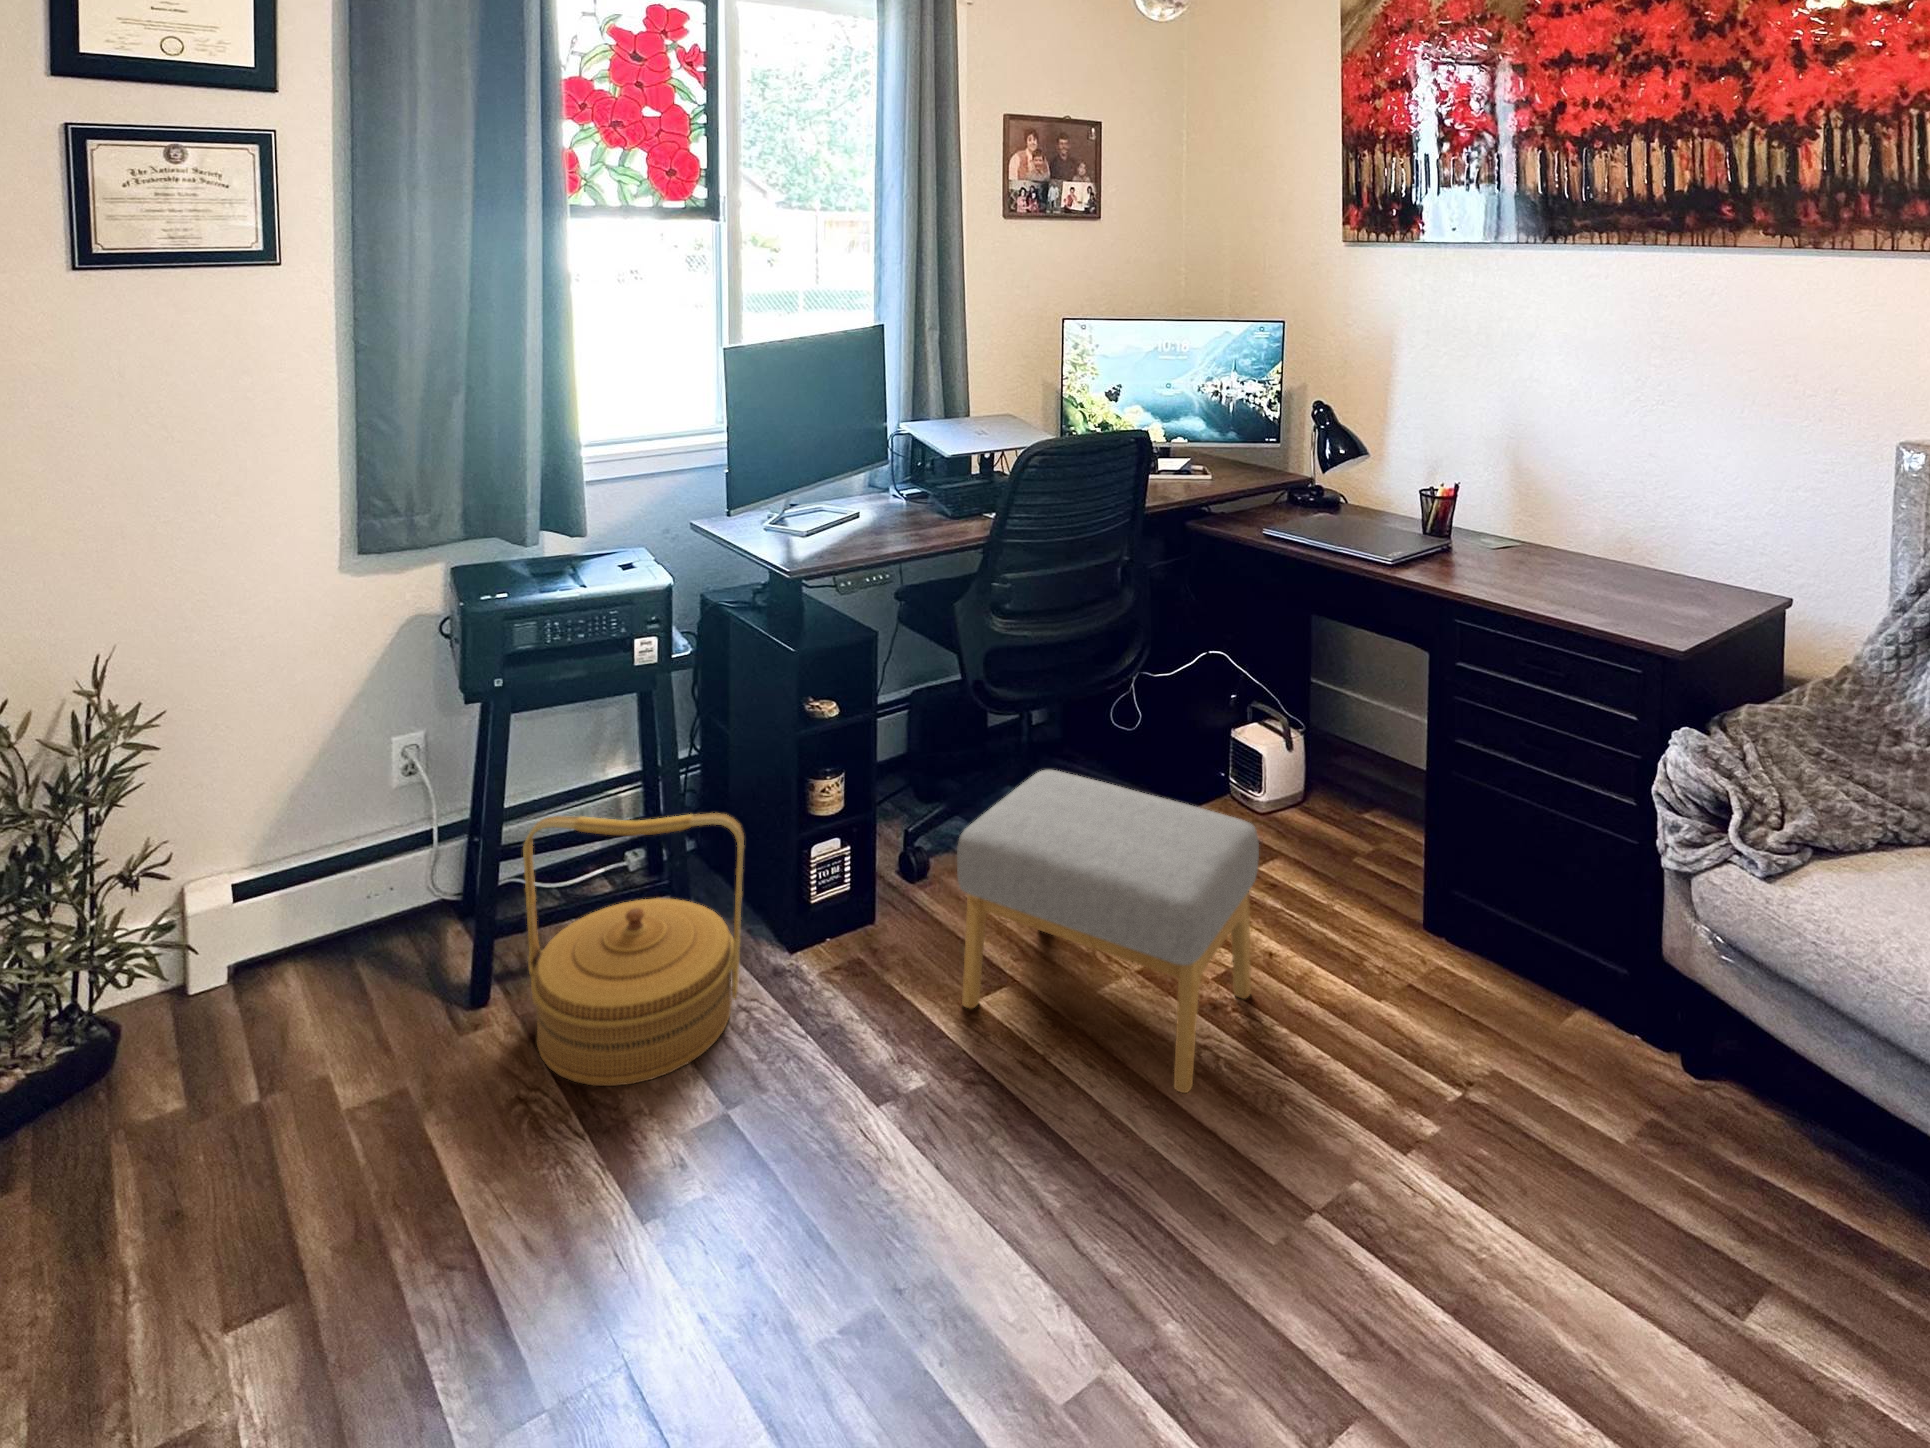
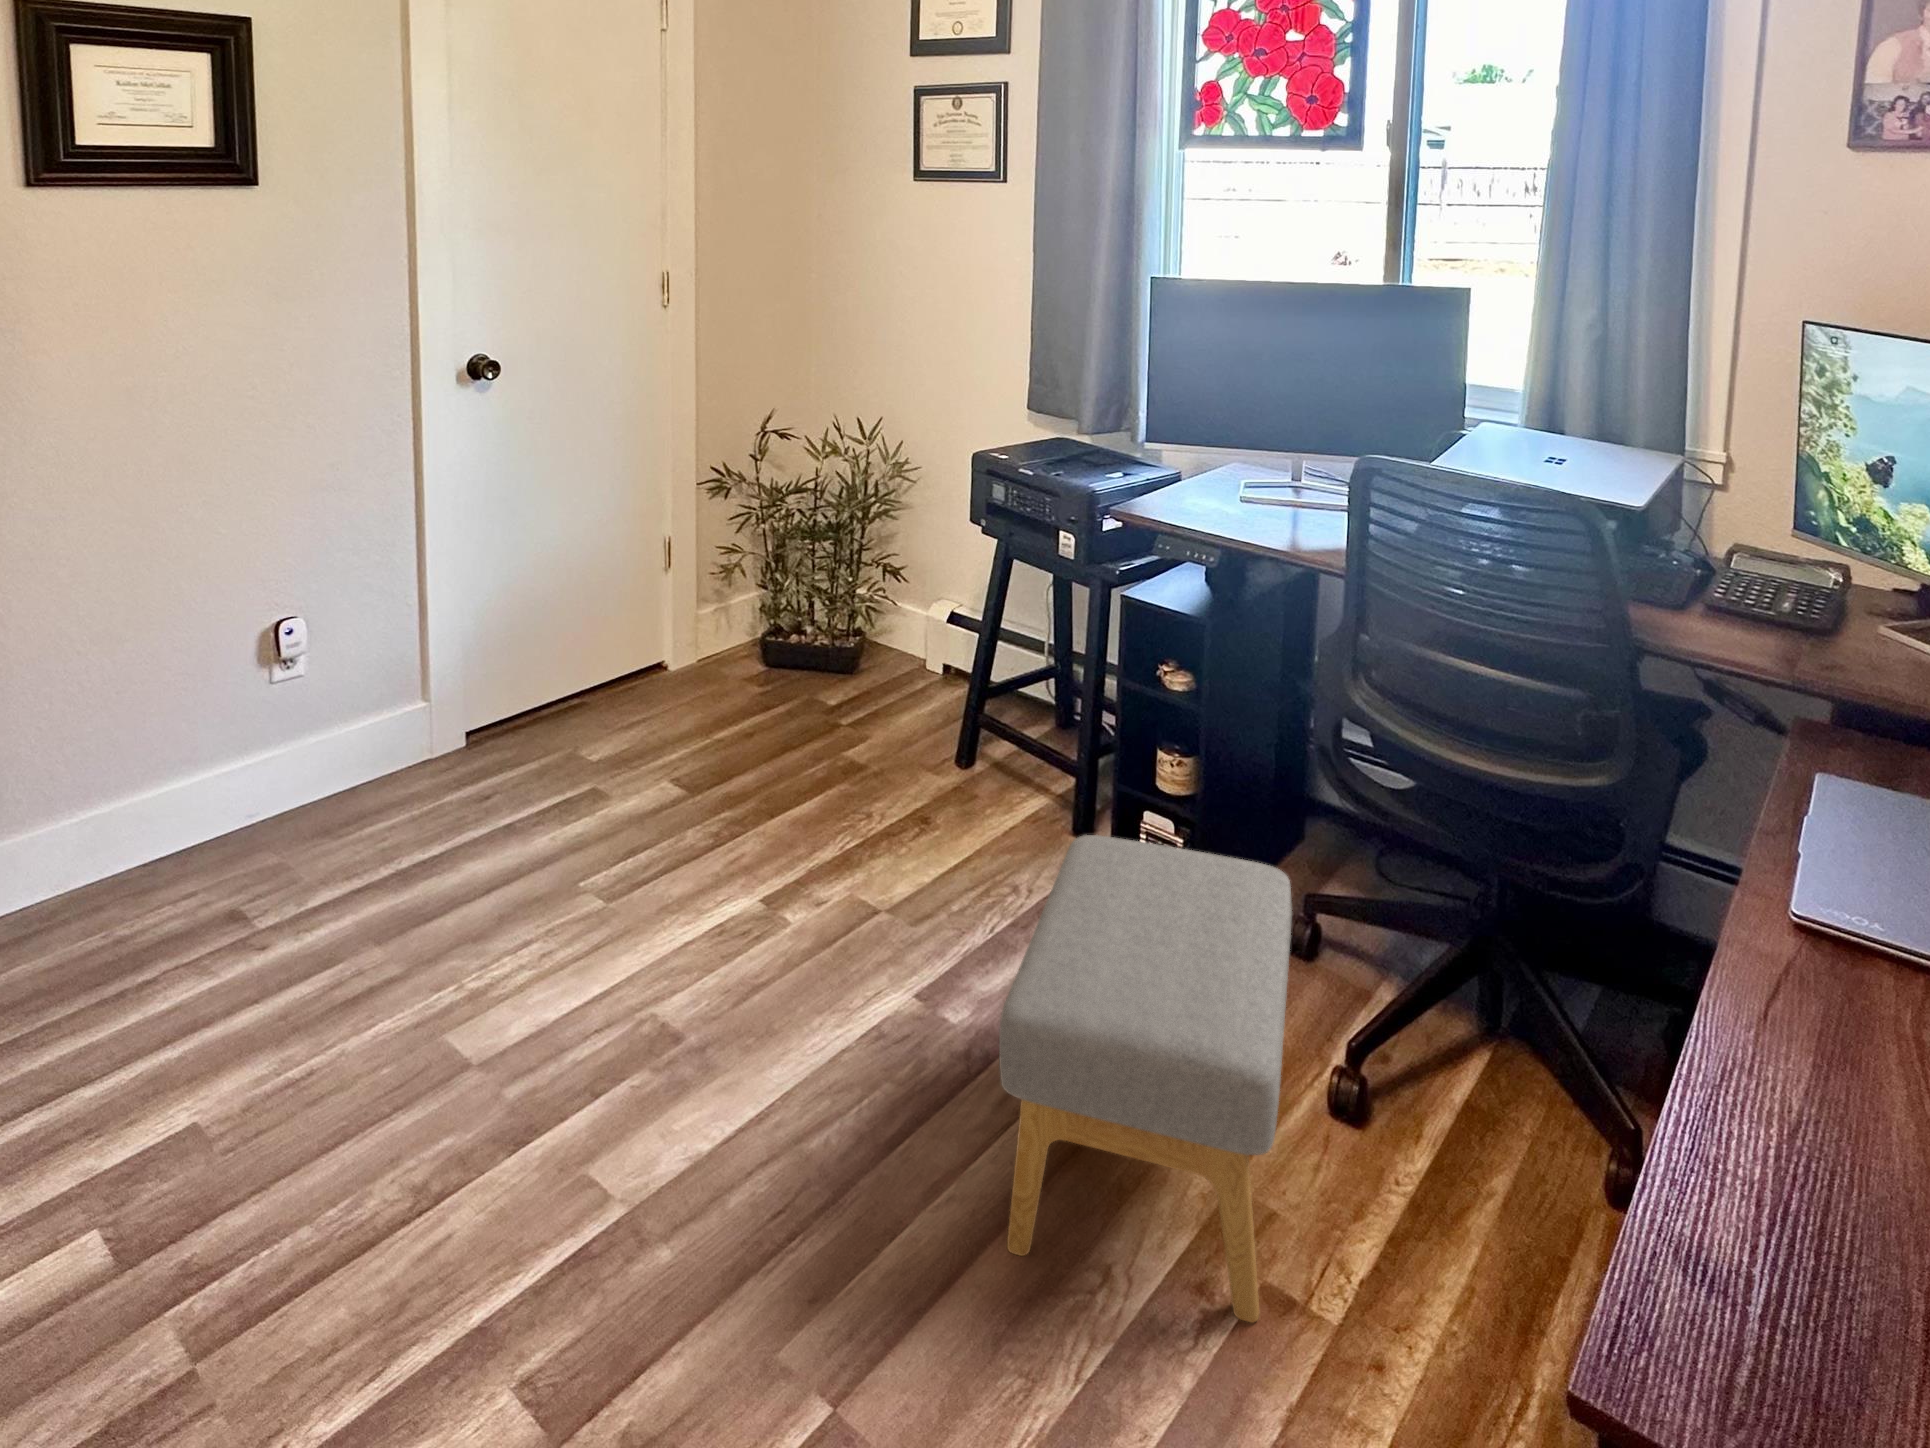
woven basket: present [523,813,744,1086] -> none [885,637,1052,881]

